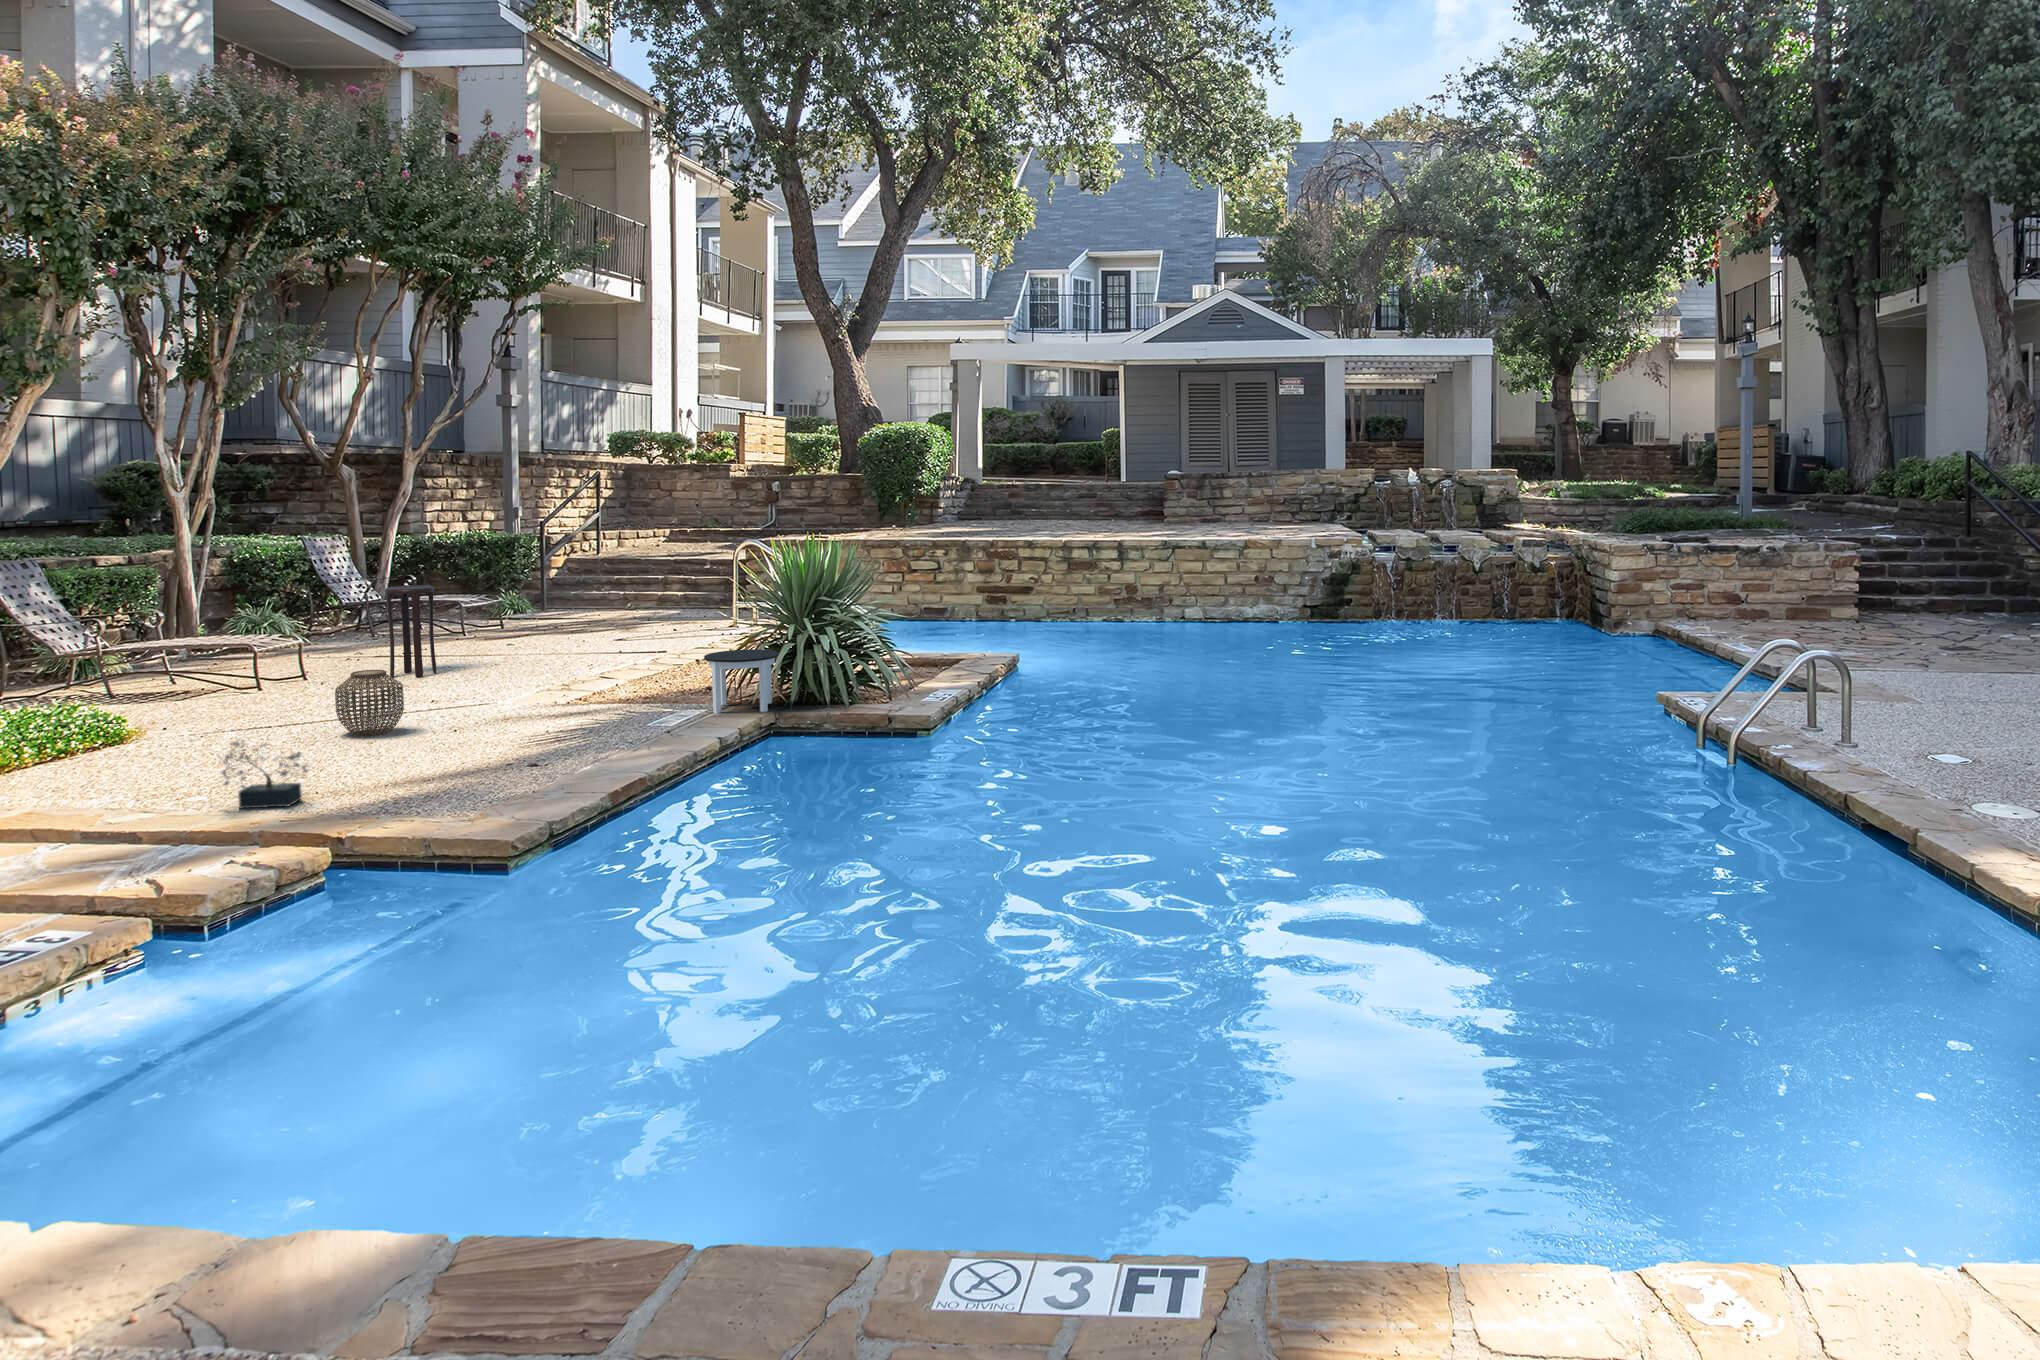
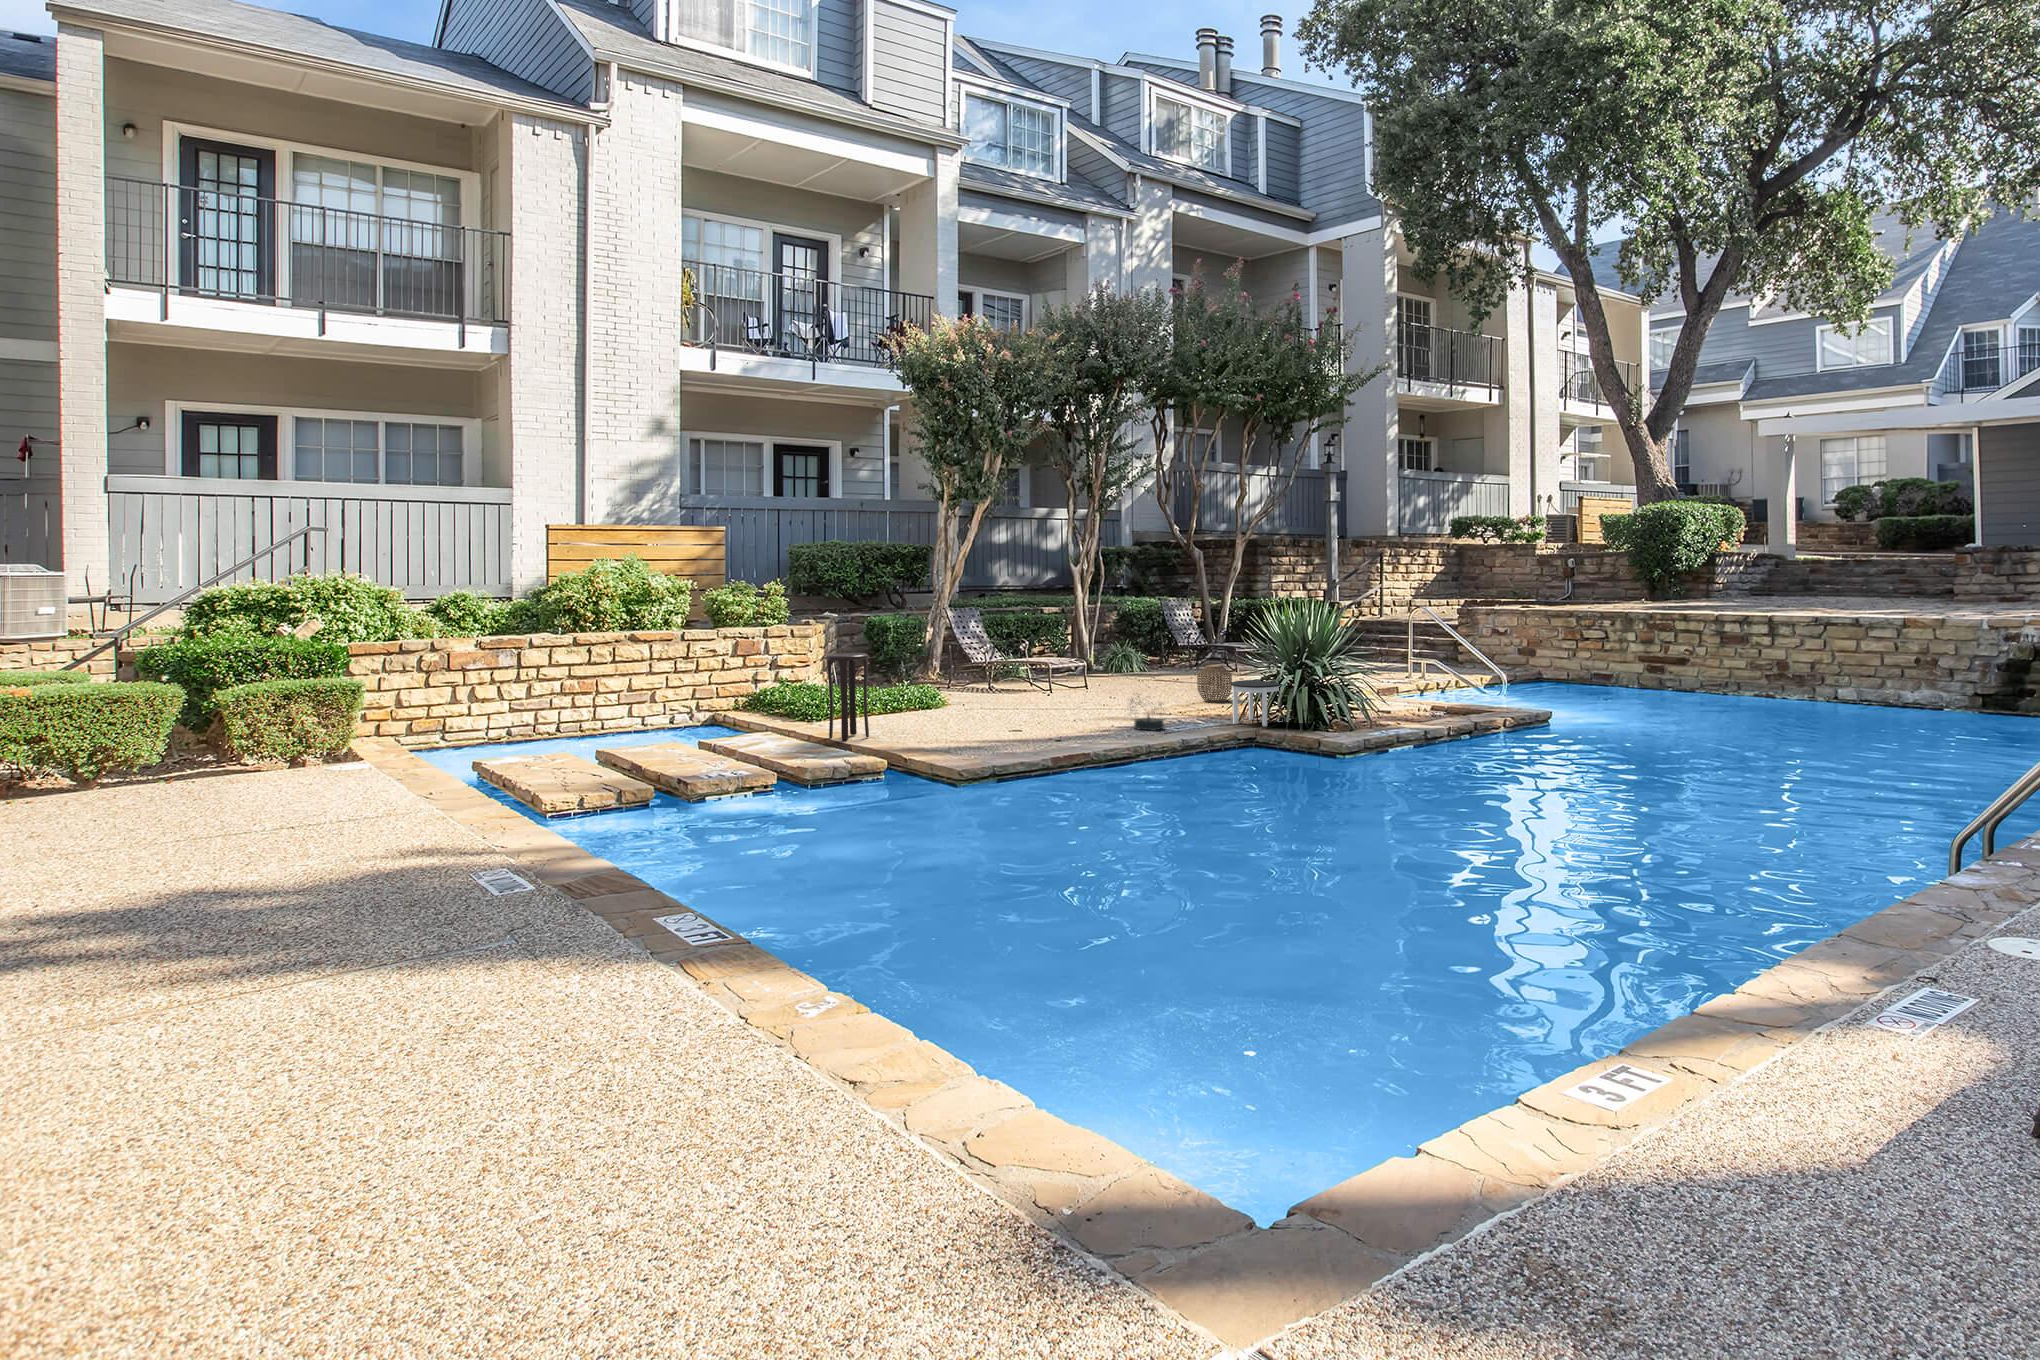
stool: present [385,585,437,678] -> present [826,653,869,741]
woven basket: present [335,670,404,736] -> present [1197,665,1232,703]
decorative plant: present [222,741,307,809] -> present [1130,693,1164,731]

